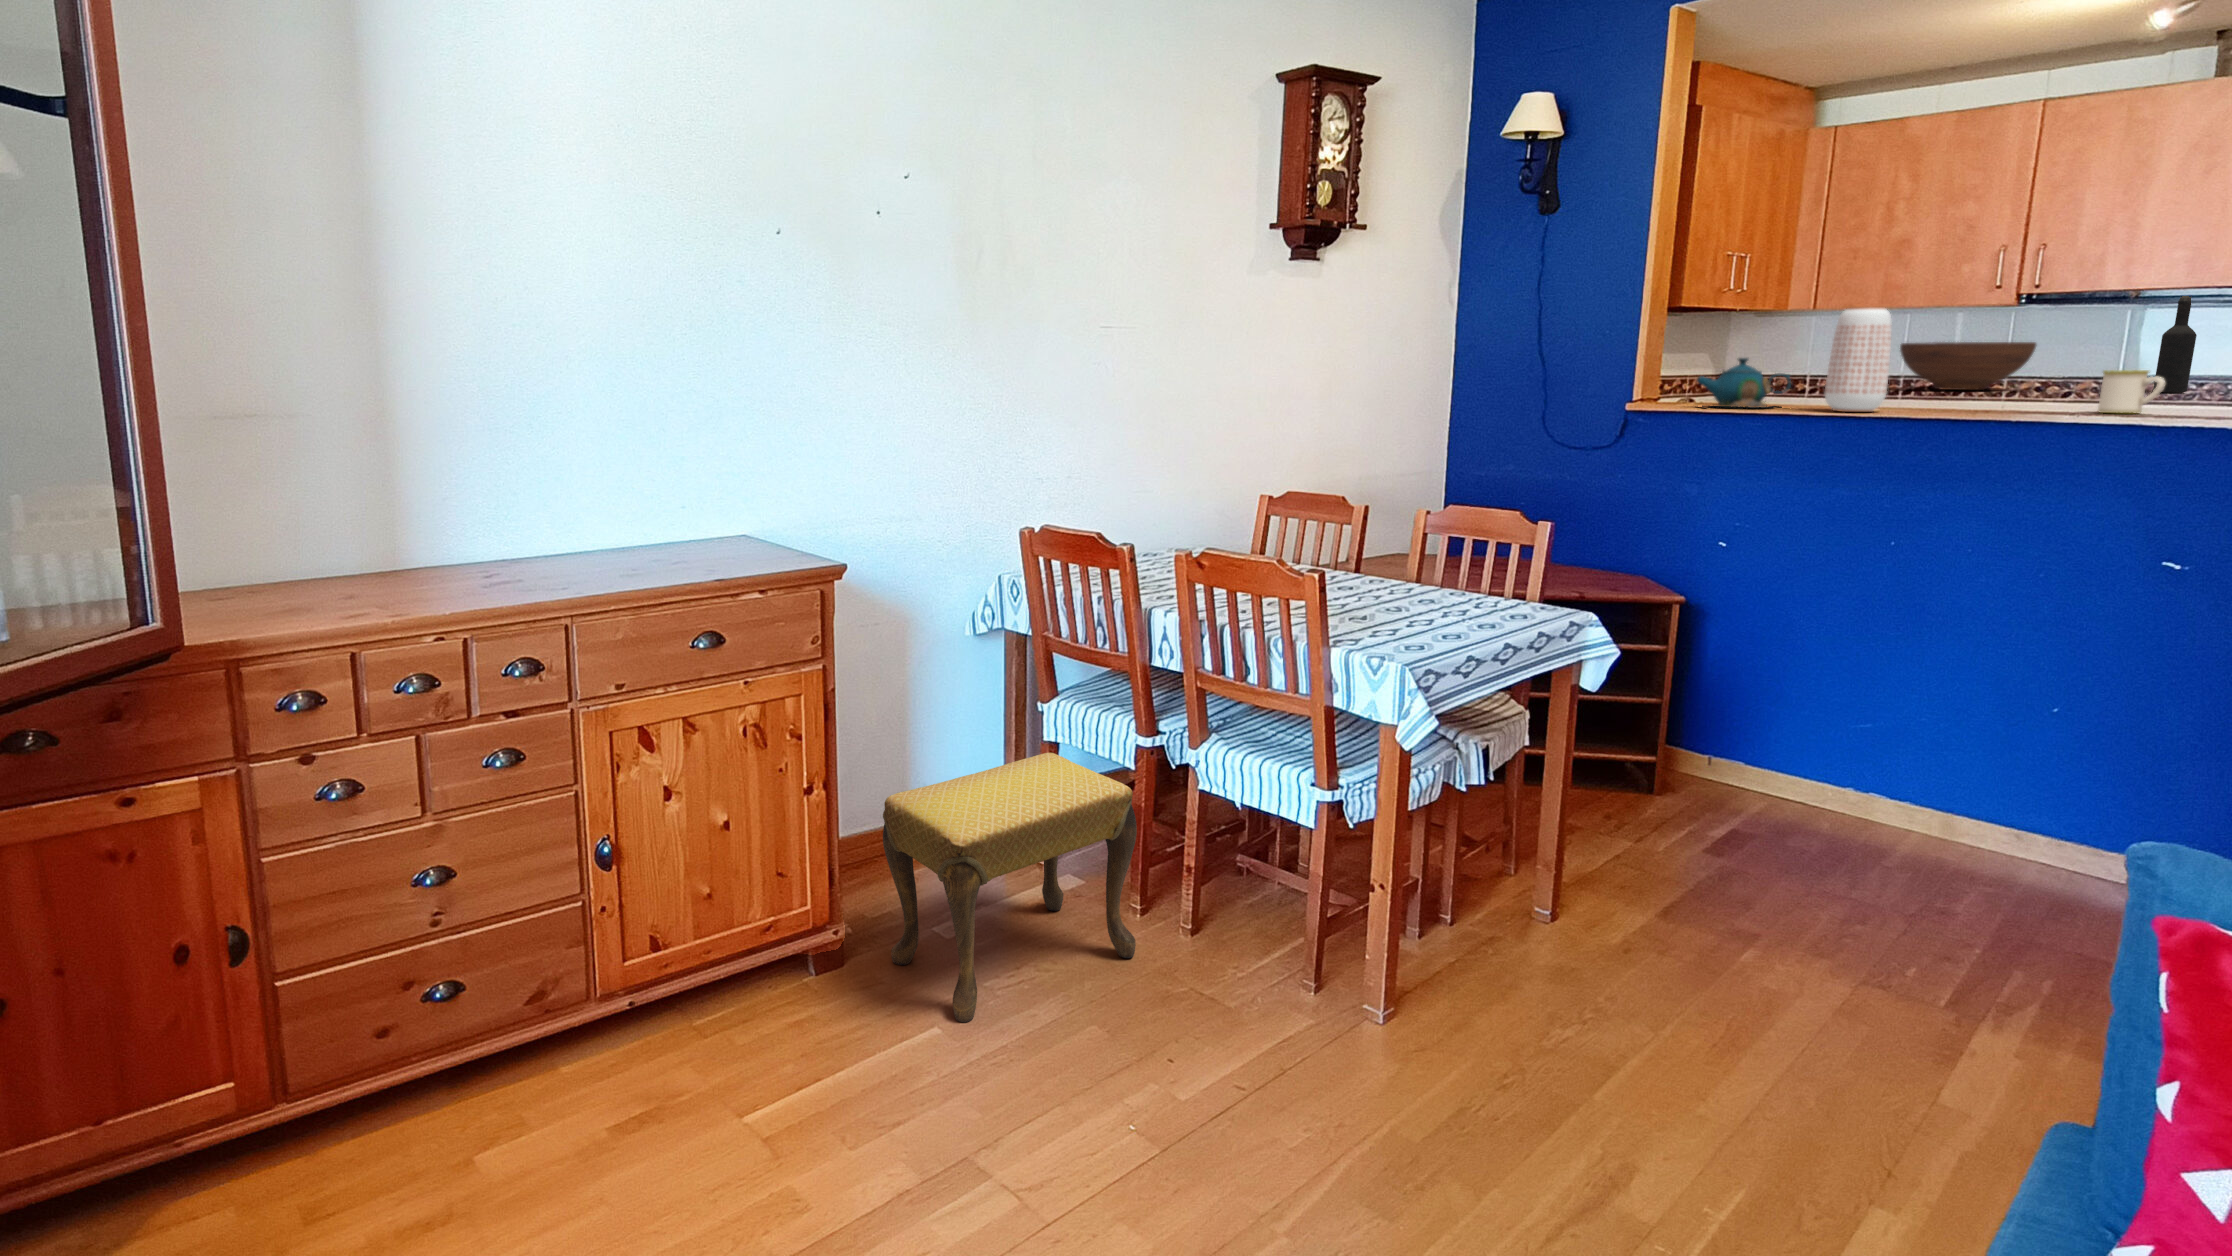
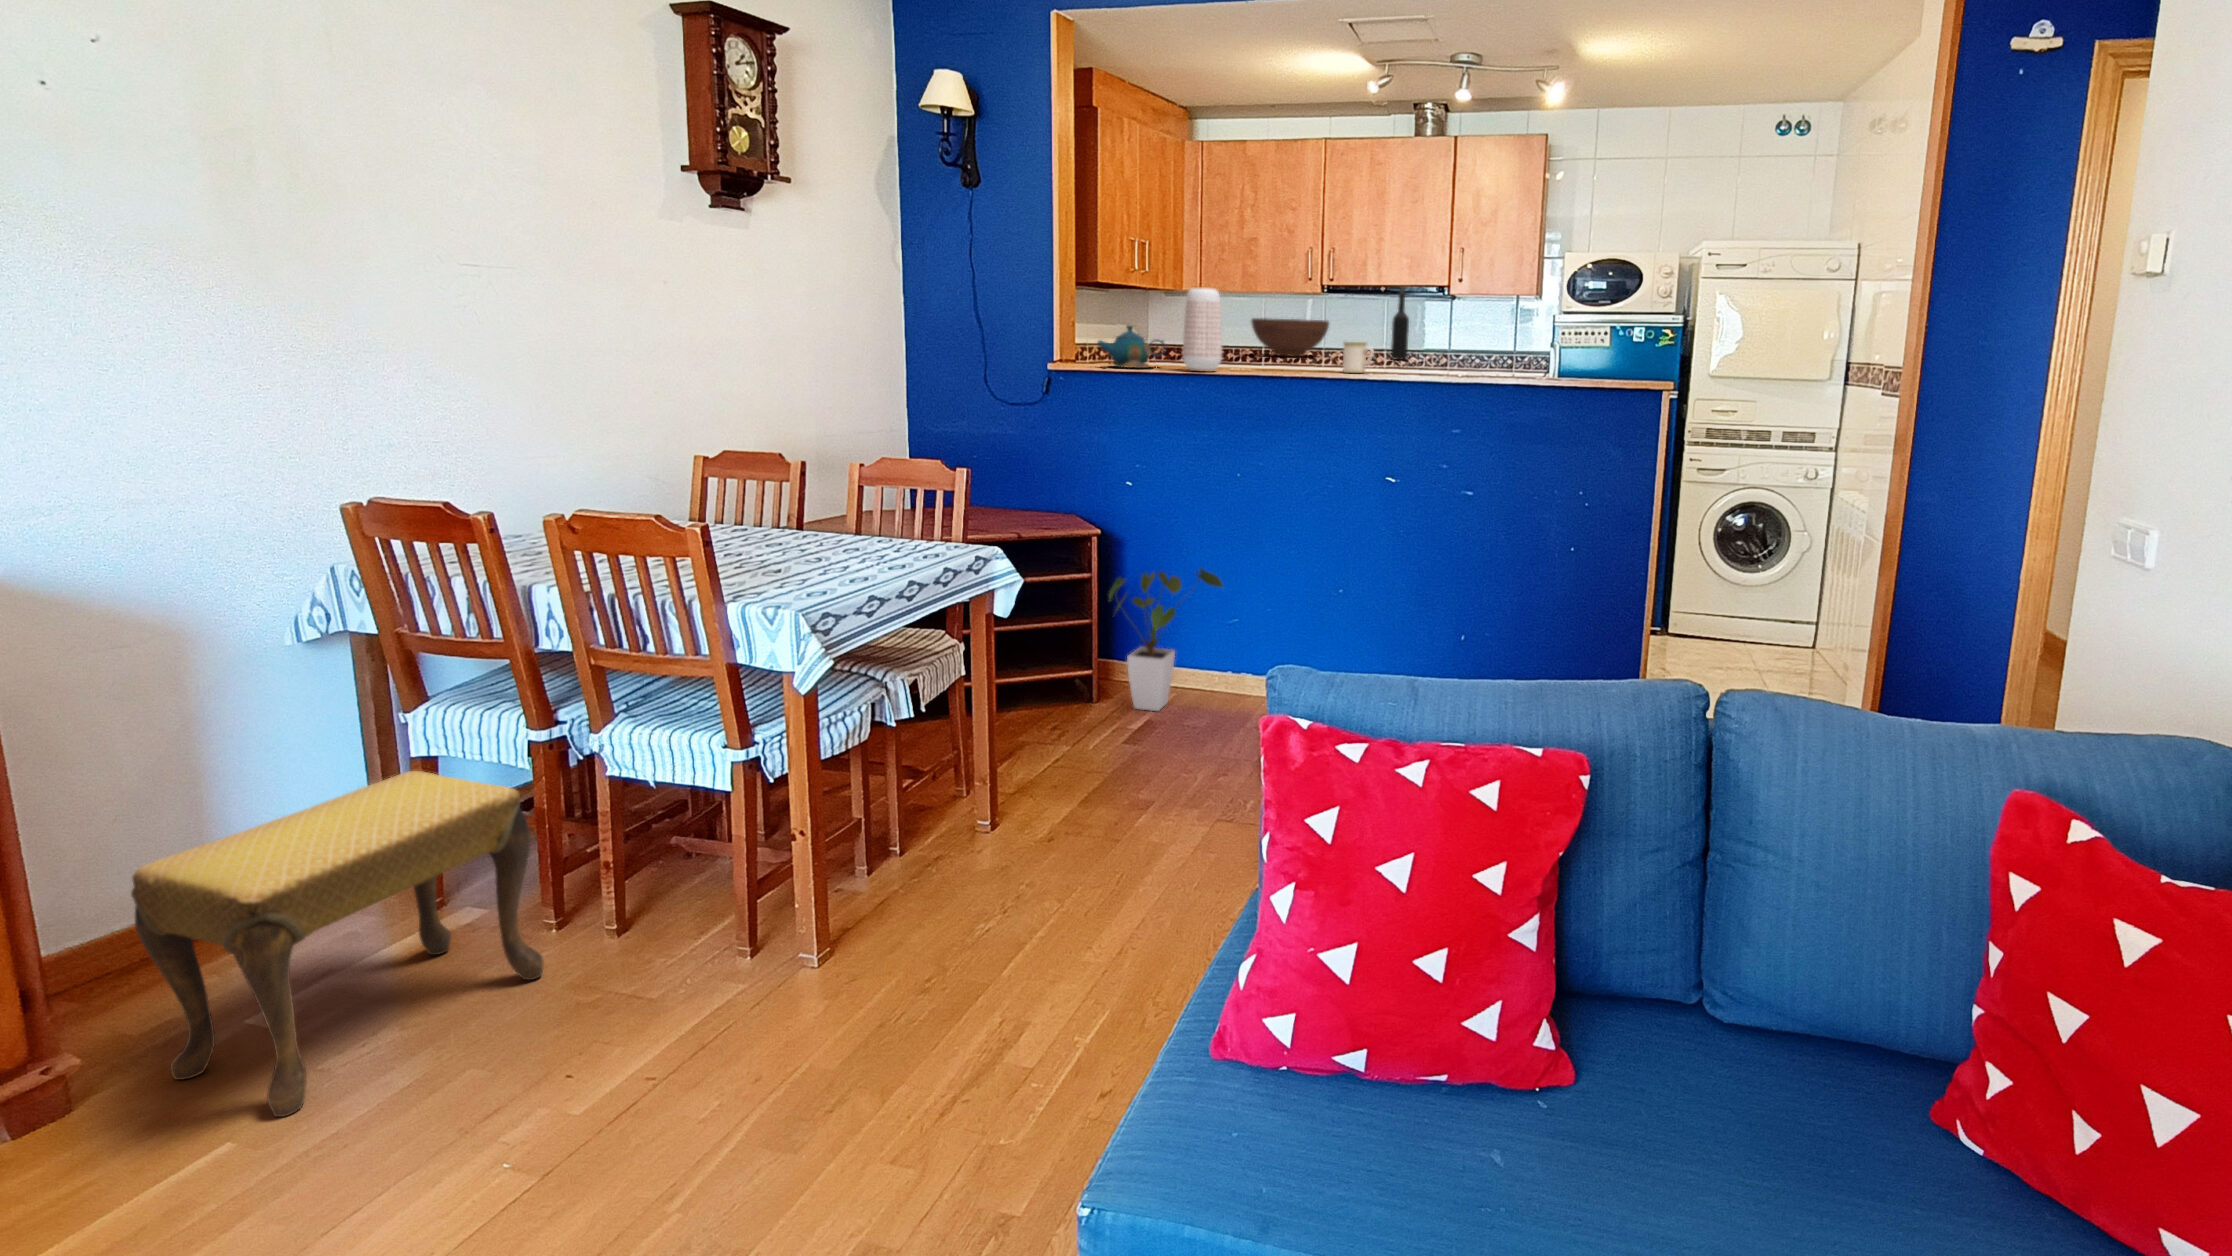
house plant: none [1695,652,1860,819] -> present [1109,568,1223,711]

